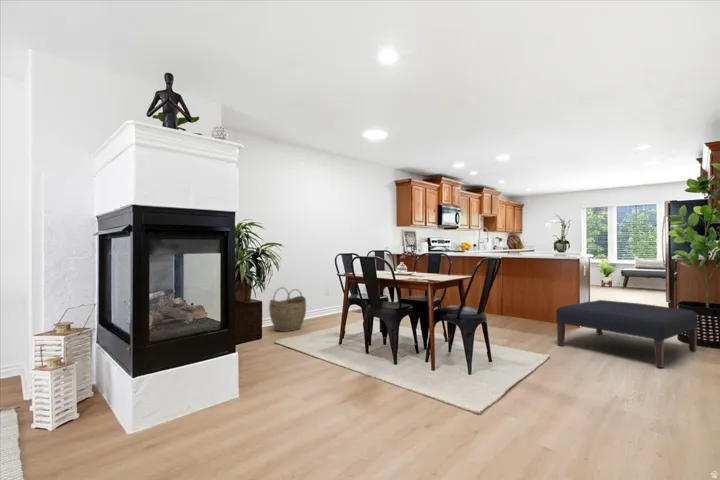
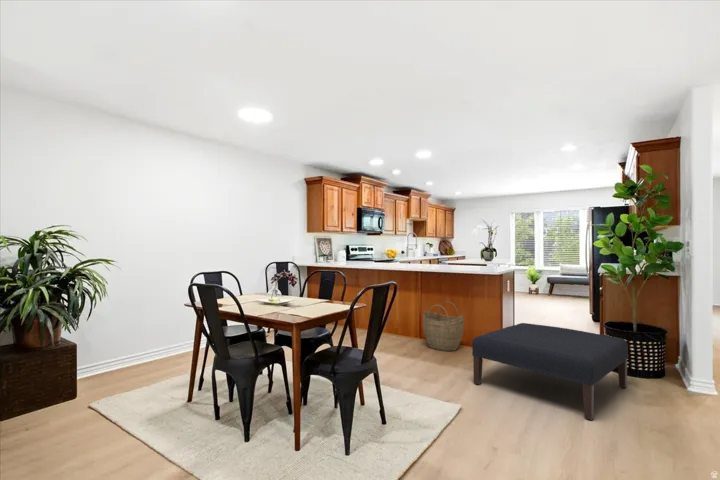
woven basket: present [269,288,306,332] -> present [423,302,464,351]

